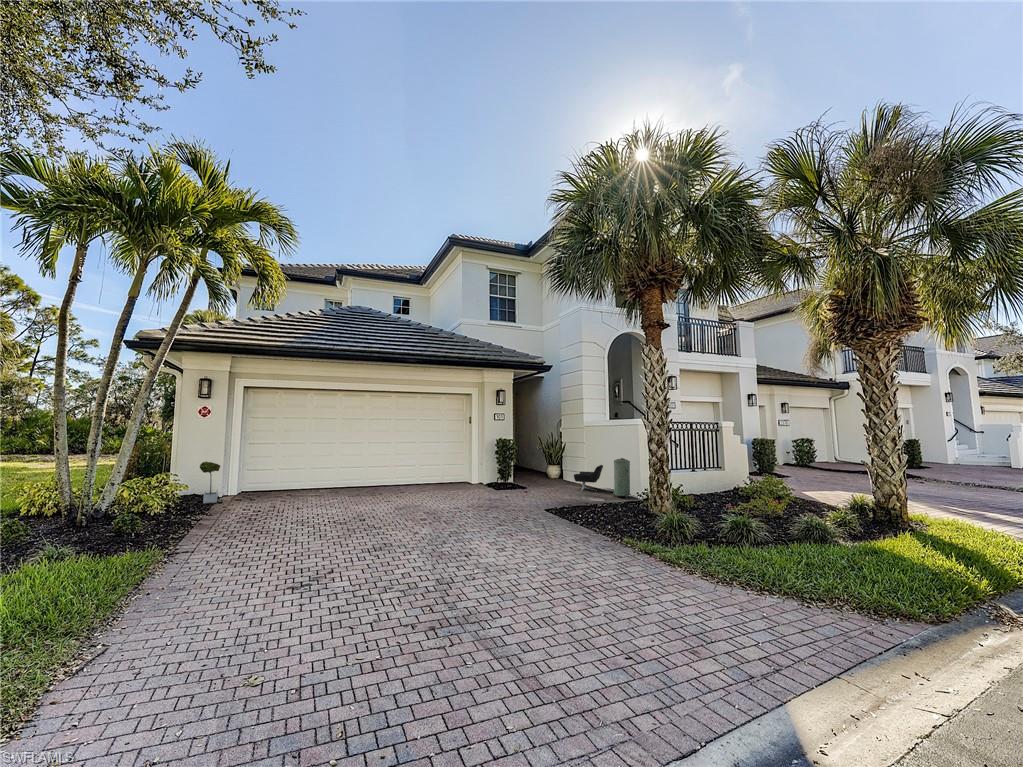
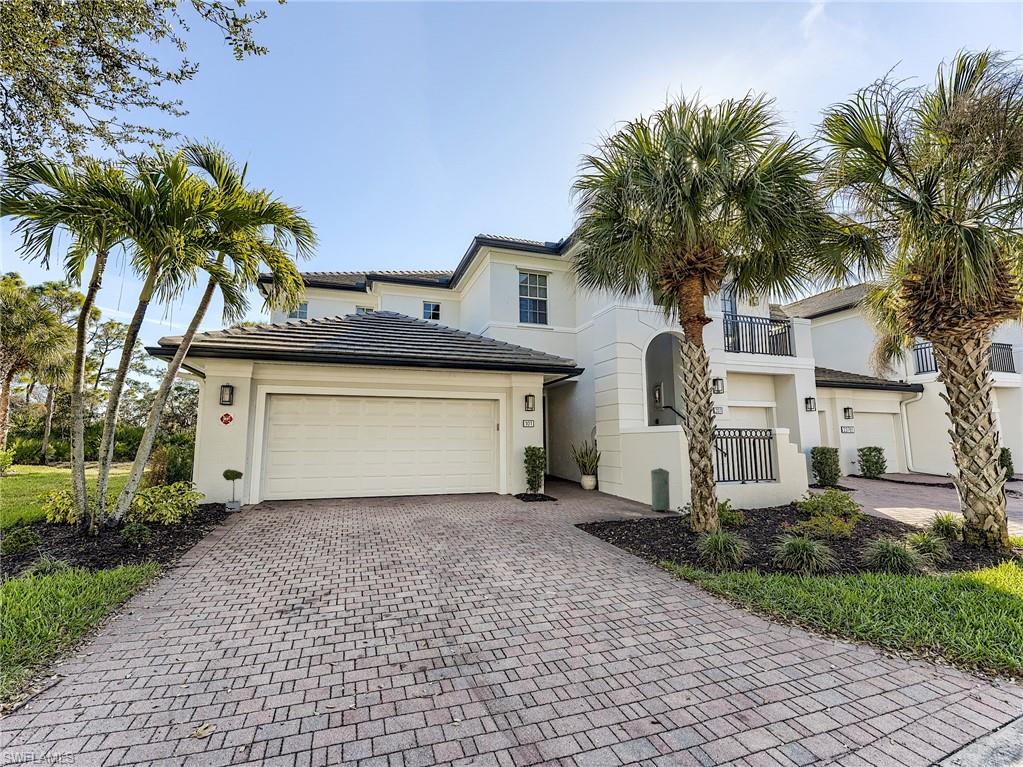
lounge chair: present [574,465,603,491] -> none [606,475,640,503]

